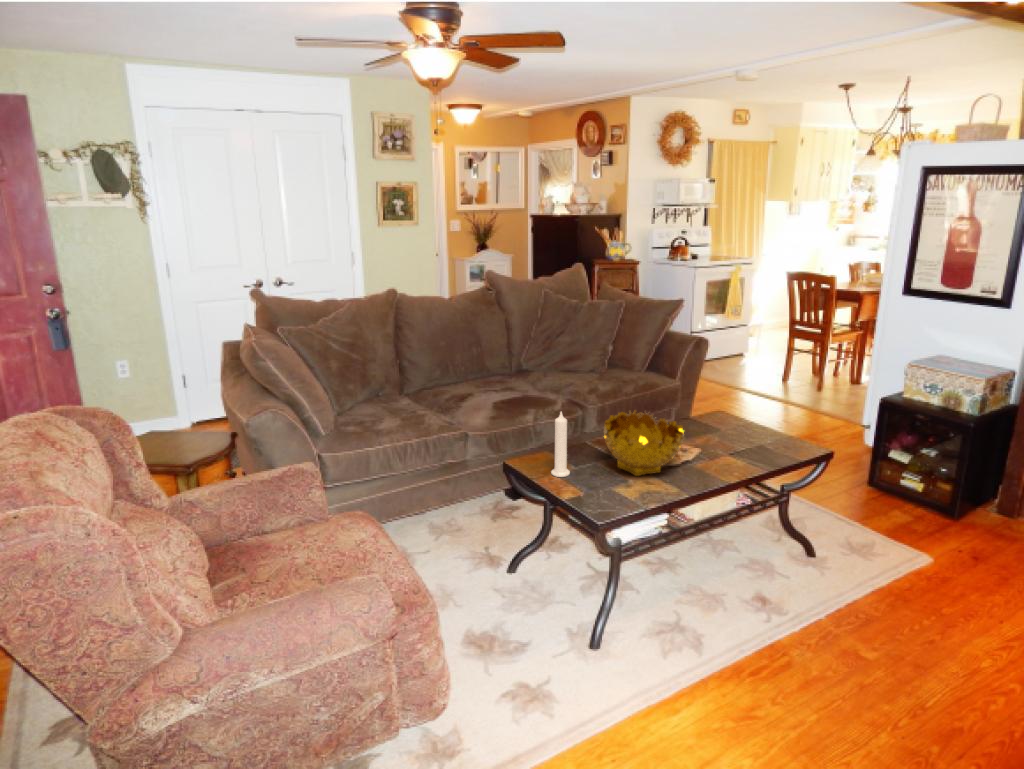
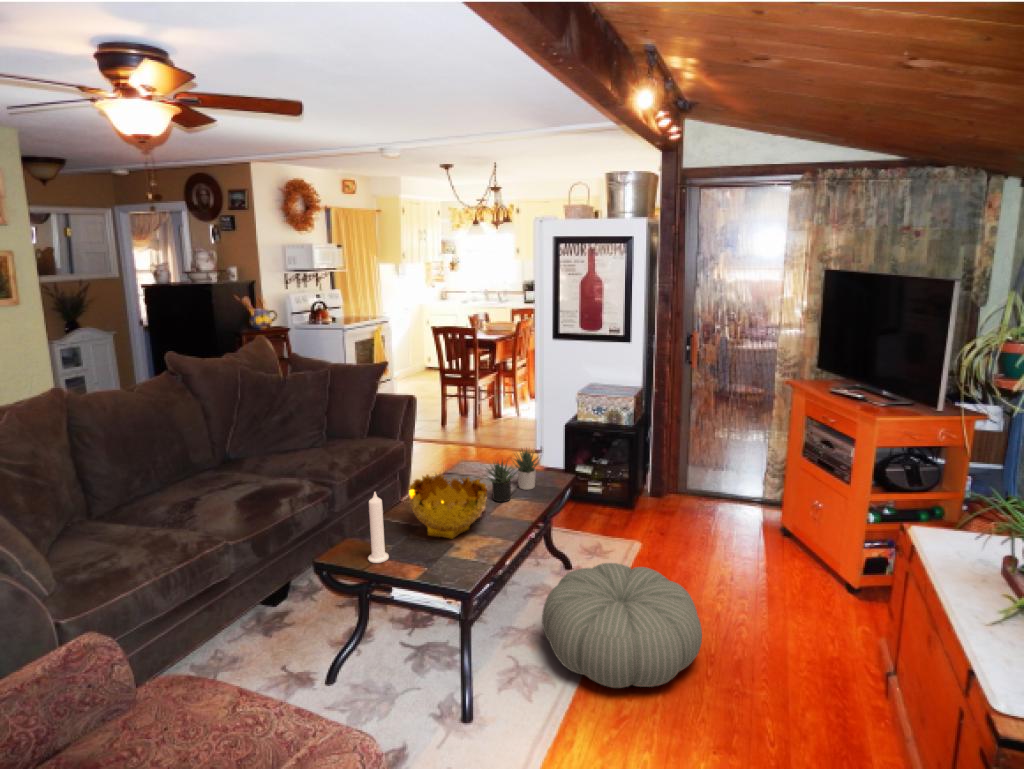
succulent plant: none [701,405,783,458] -> present [488,449,539,502]
pouf: none [712,551,912,706] -> present [542,563,702,688]

